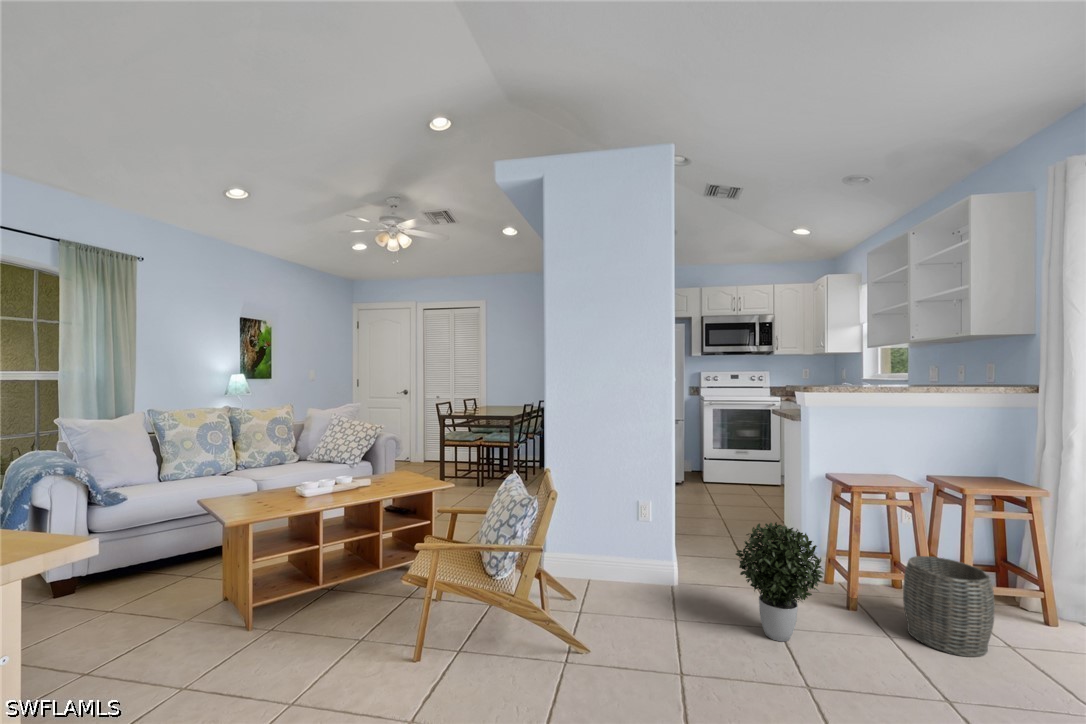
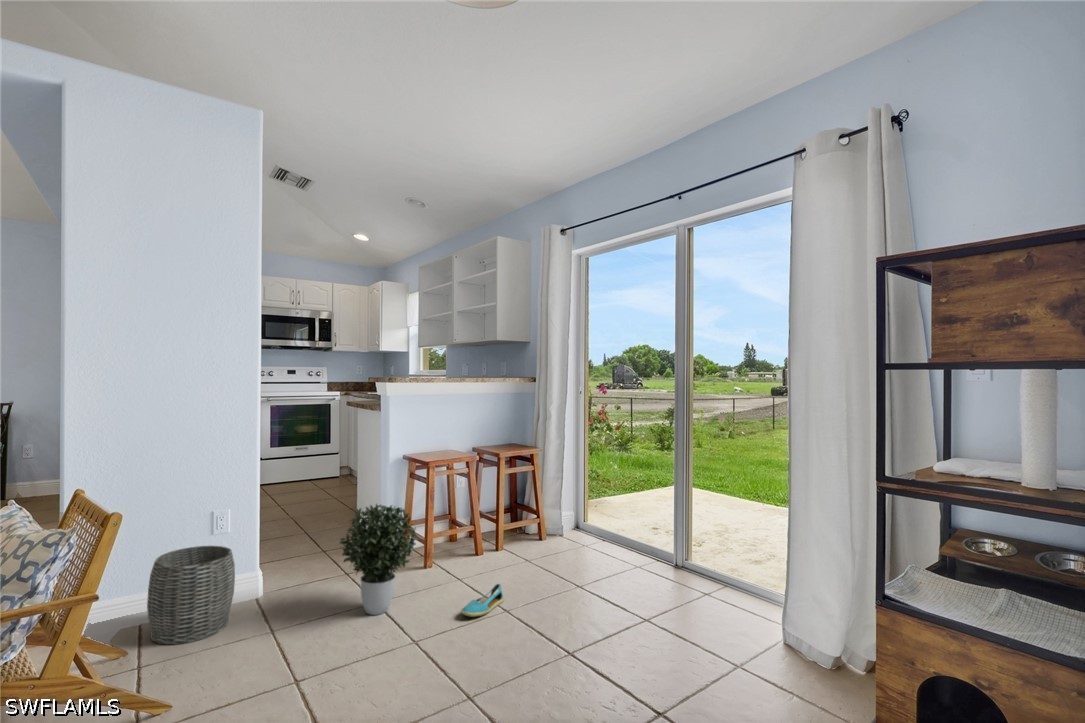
woven basket: present [903,556,995,657] -> present [147,546,235,645]
shoe: none [877,661,950,694] -> present [461,584,504,617]

